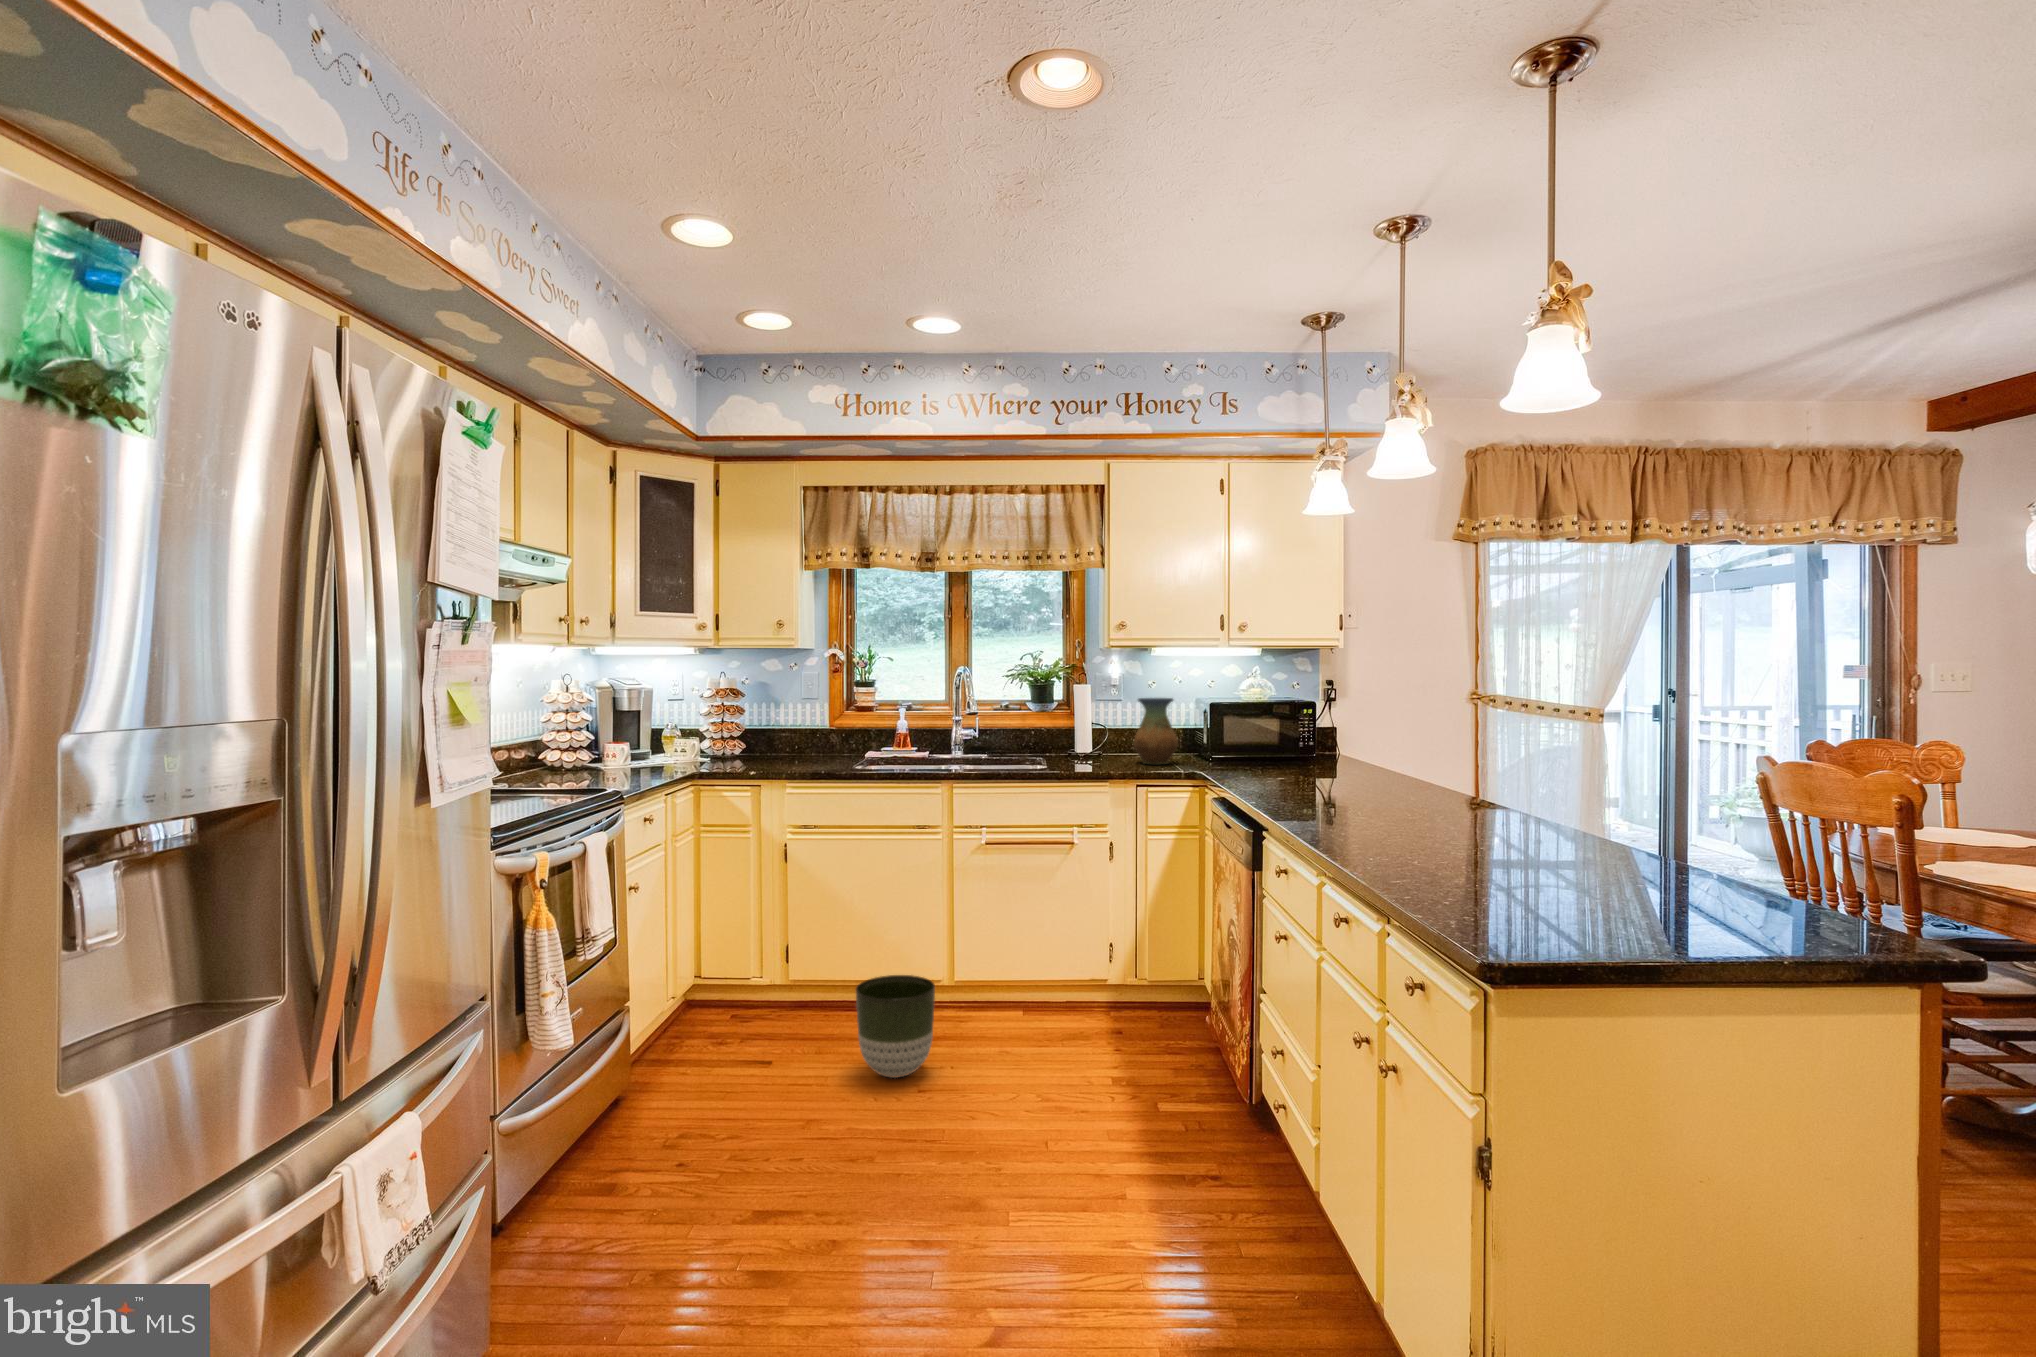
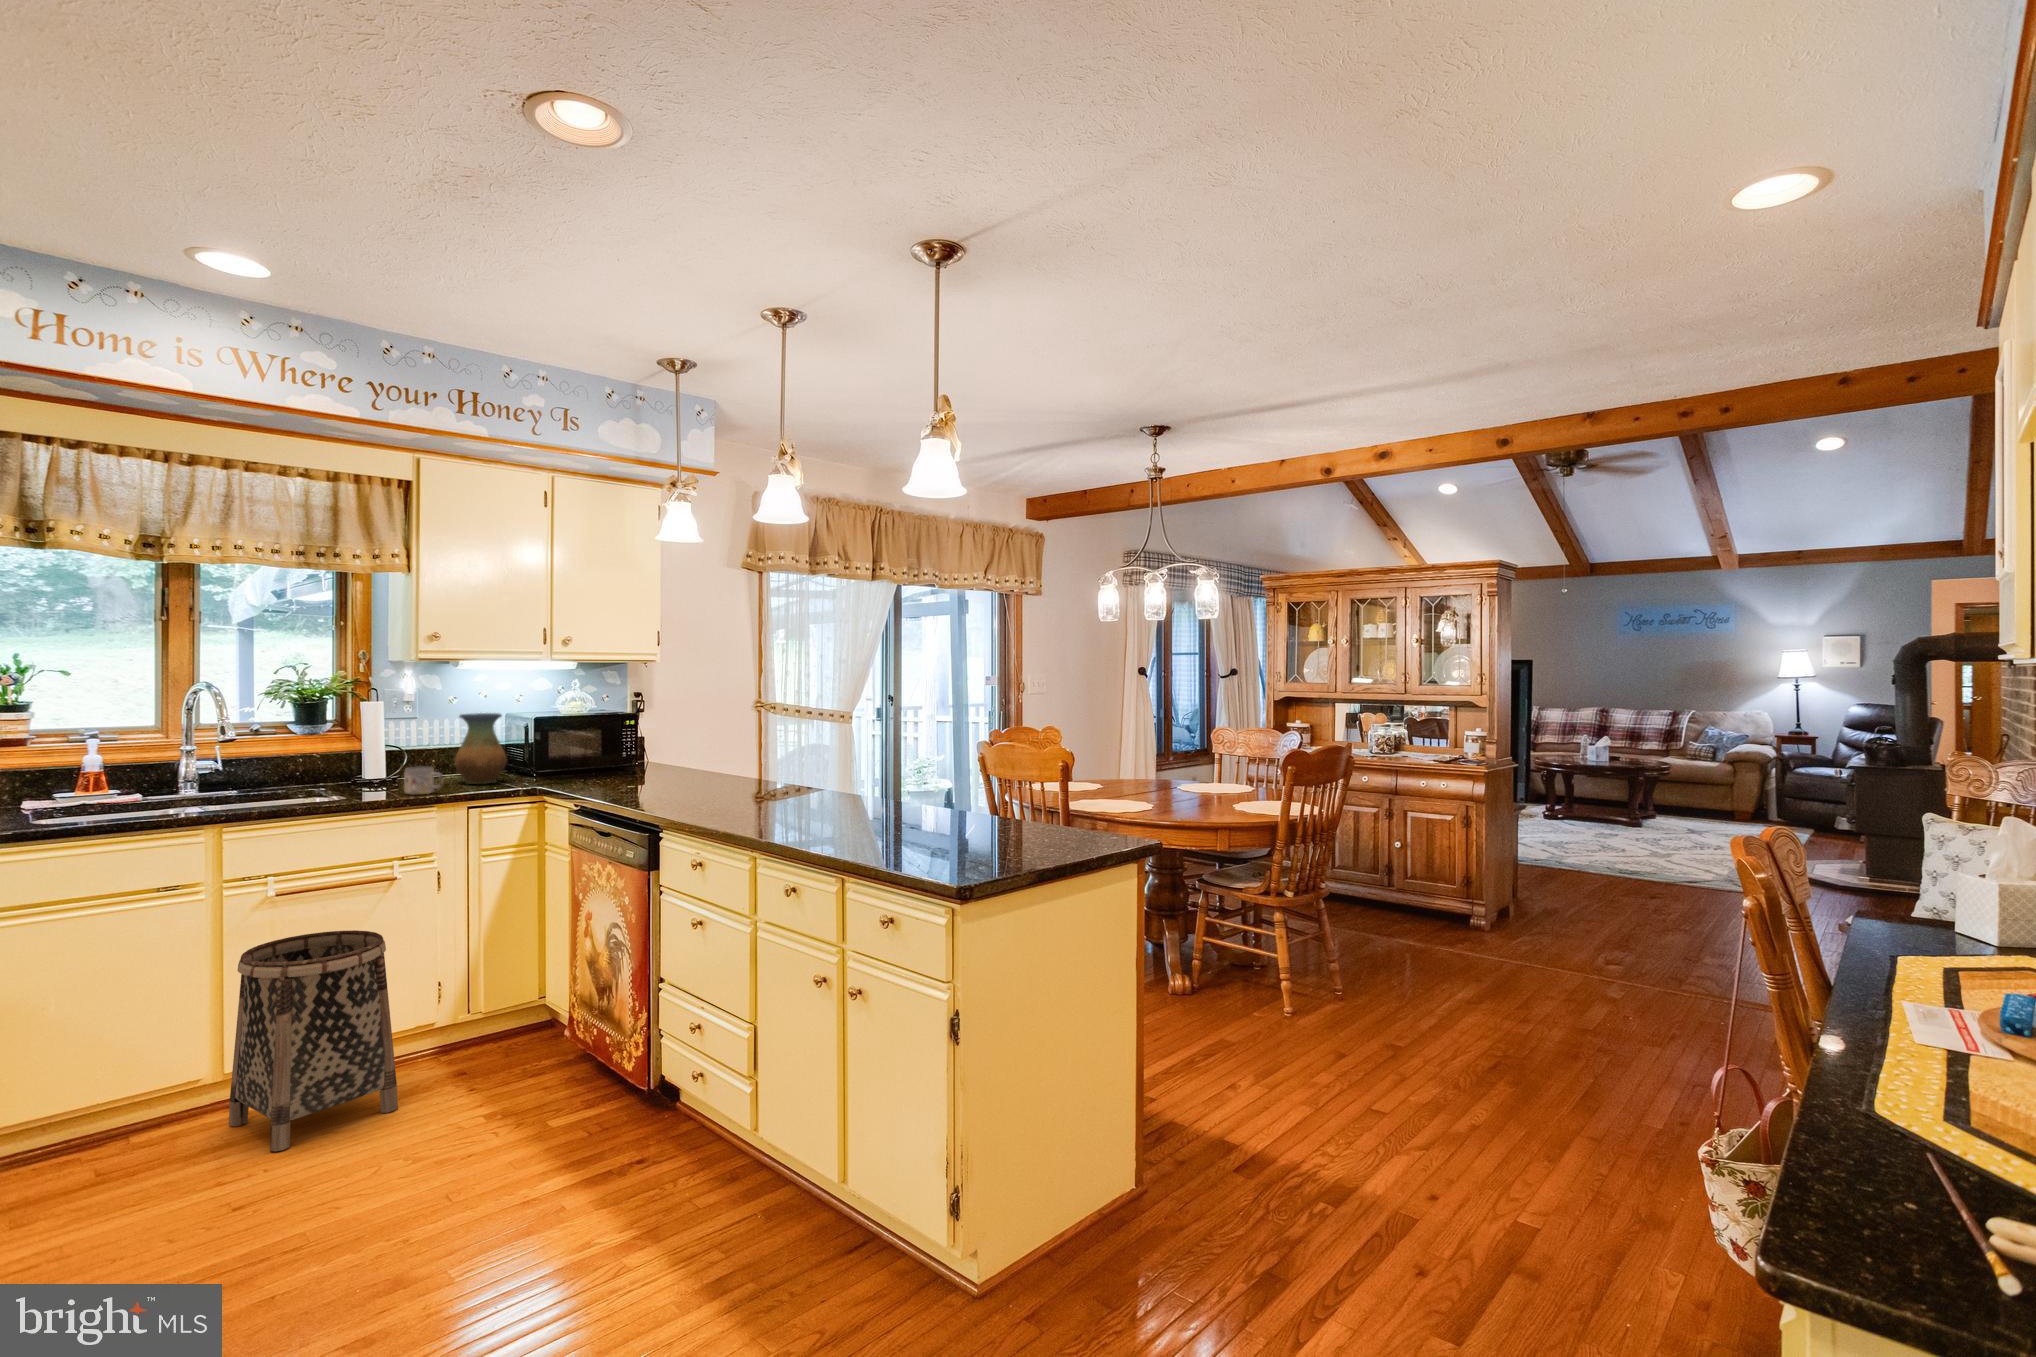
mug: none [1086,744,1115,769] -> present [404,767,444,795]
basket: none [952,881,1059,1057] -> present [229,930,398,1151]
planter: present [856,975,935,1078] -> none [110,1071,243,1210]

